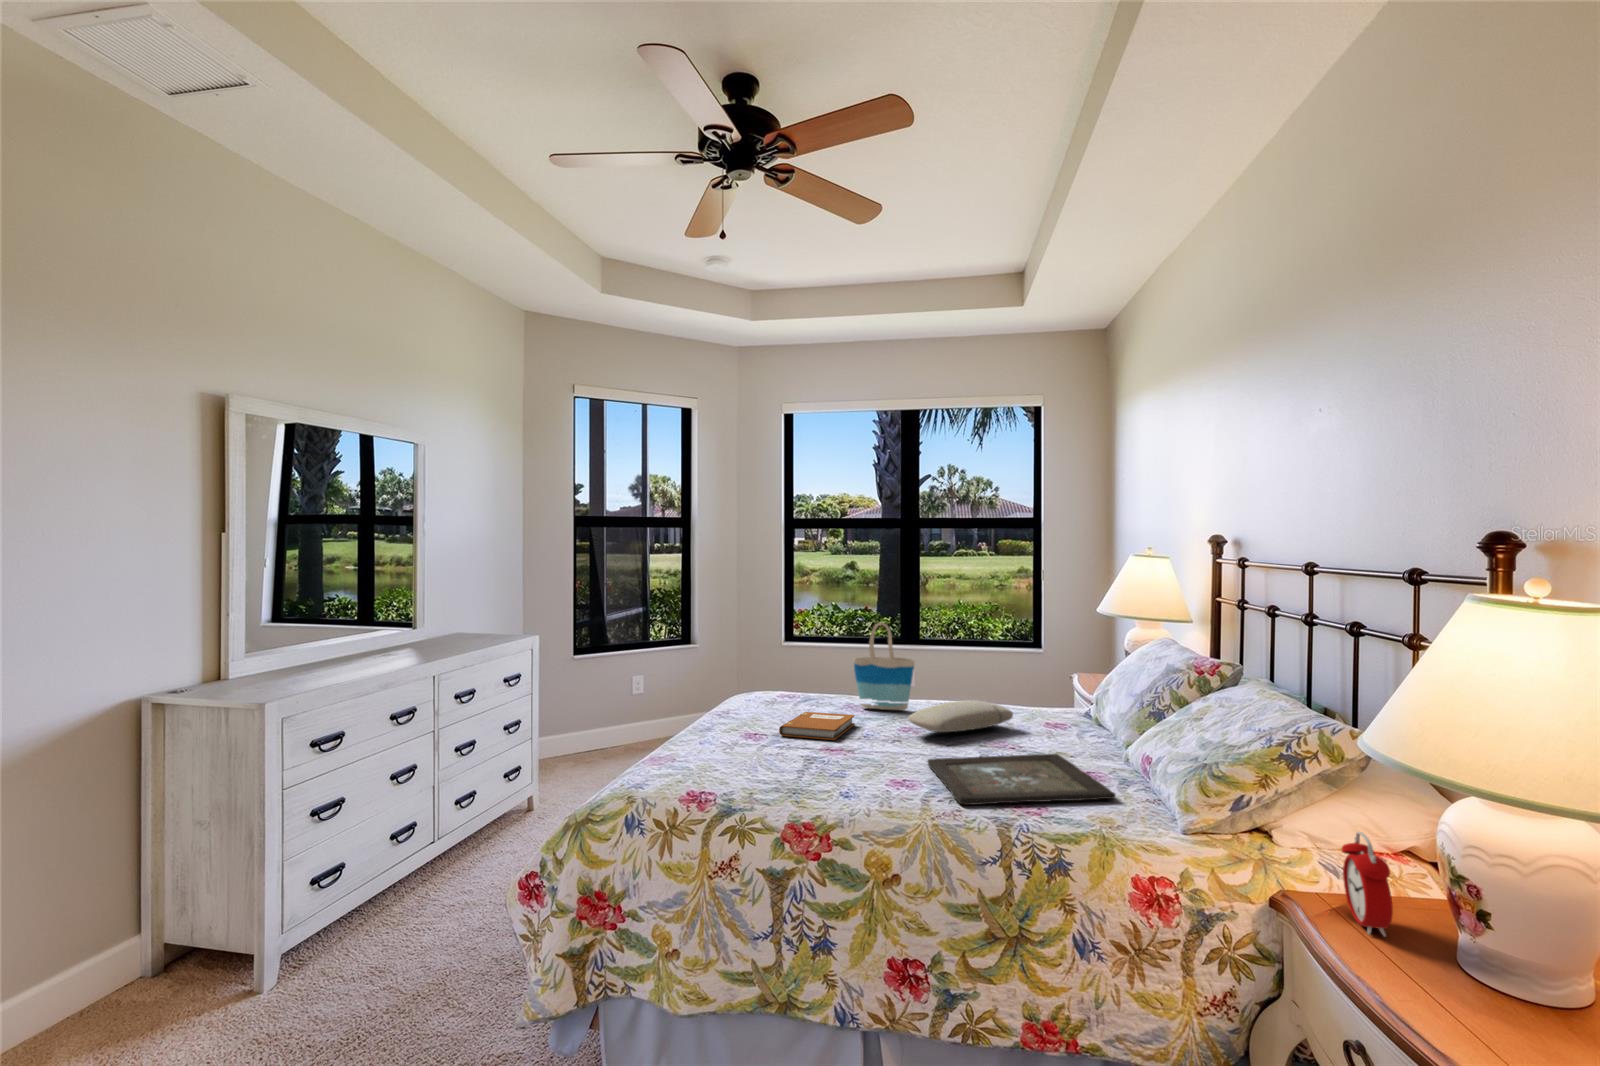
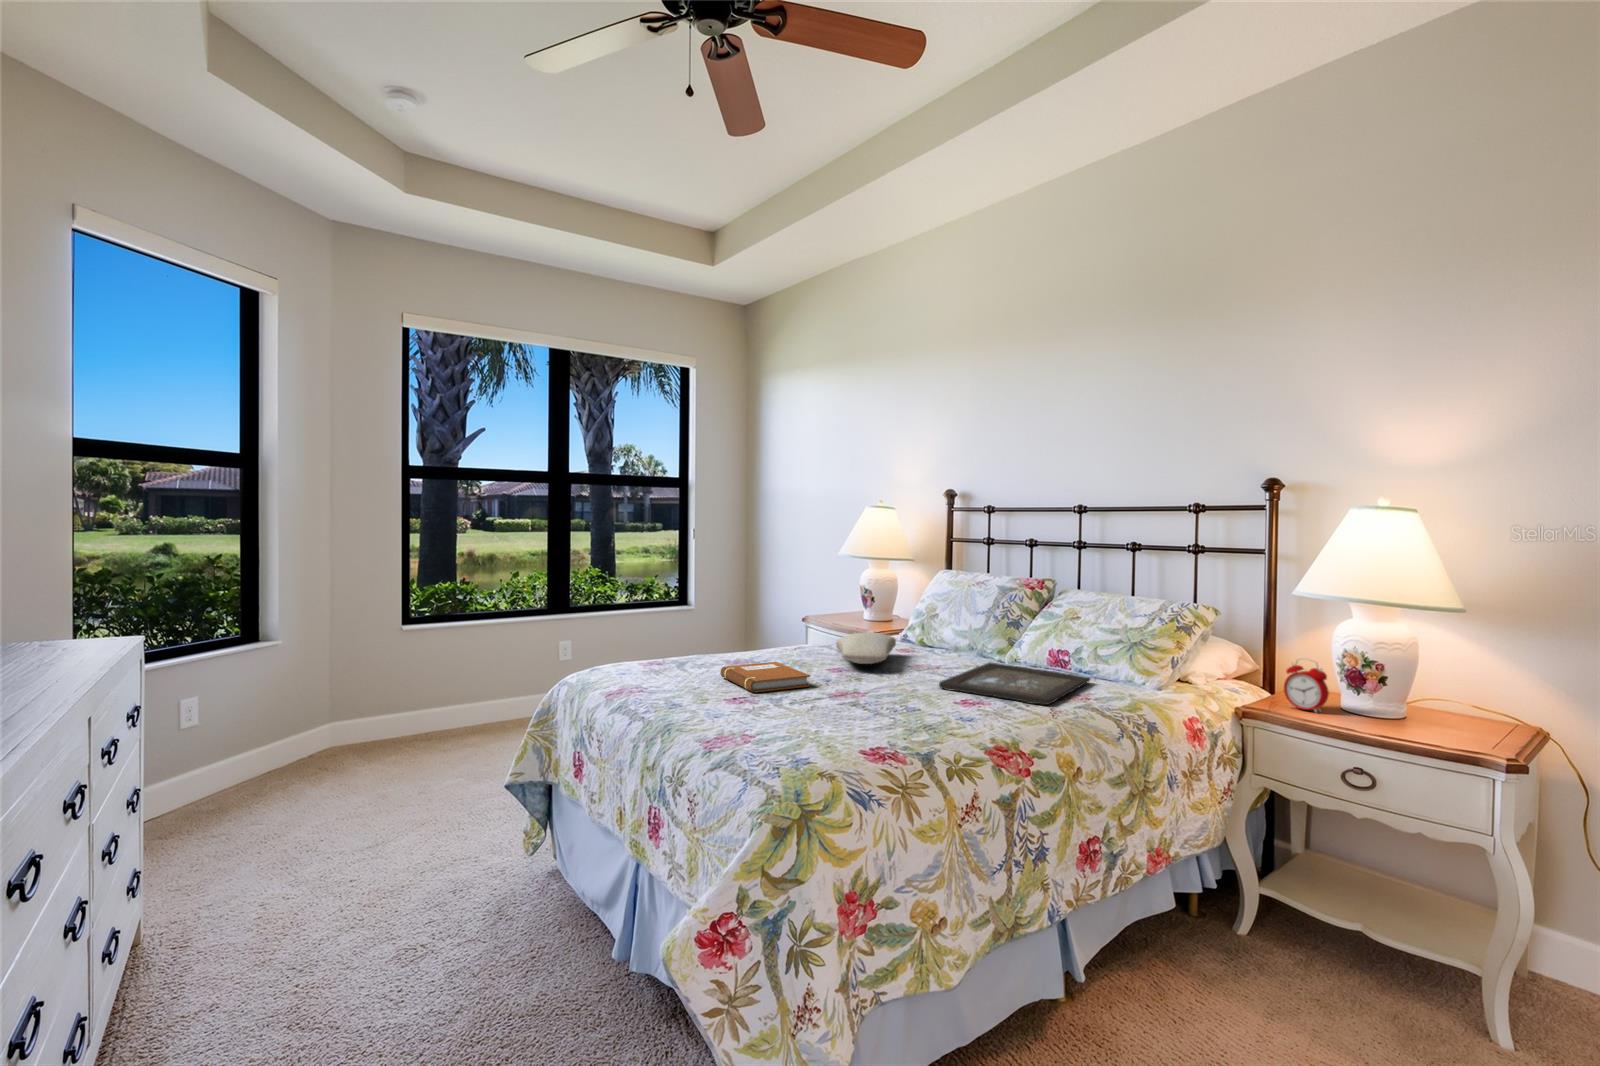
tote bag: present [854,623,915,710] -> none [718,563,782,658]

